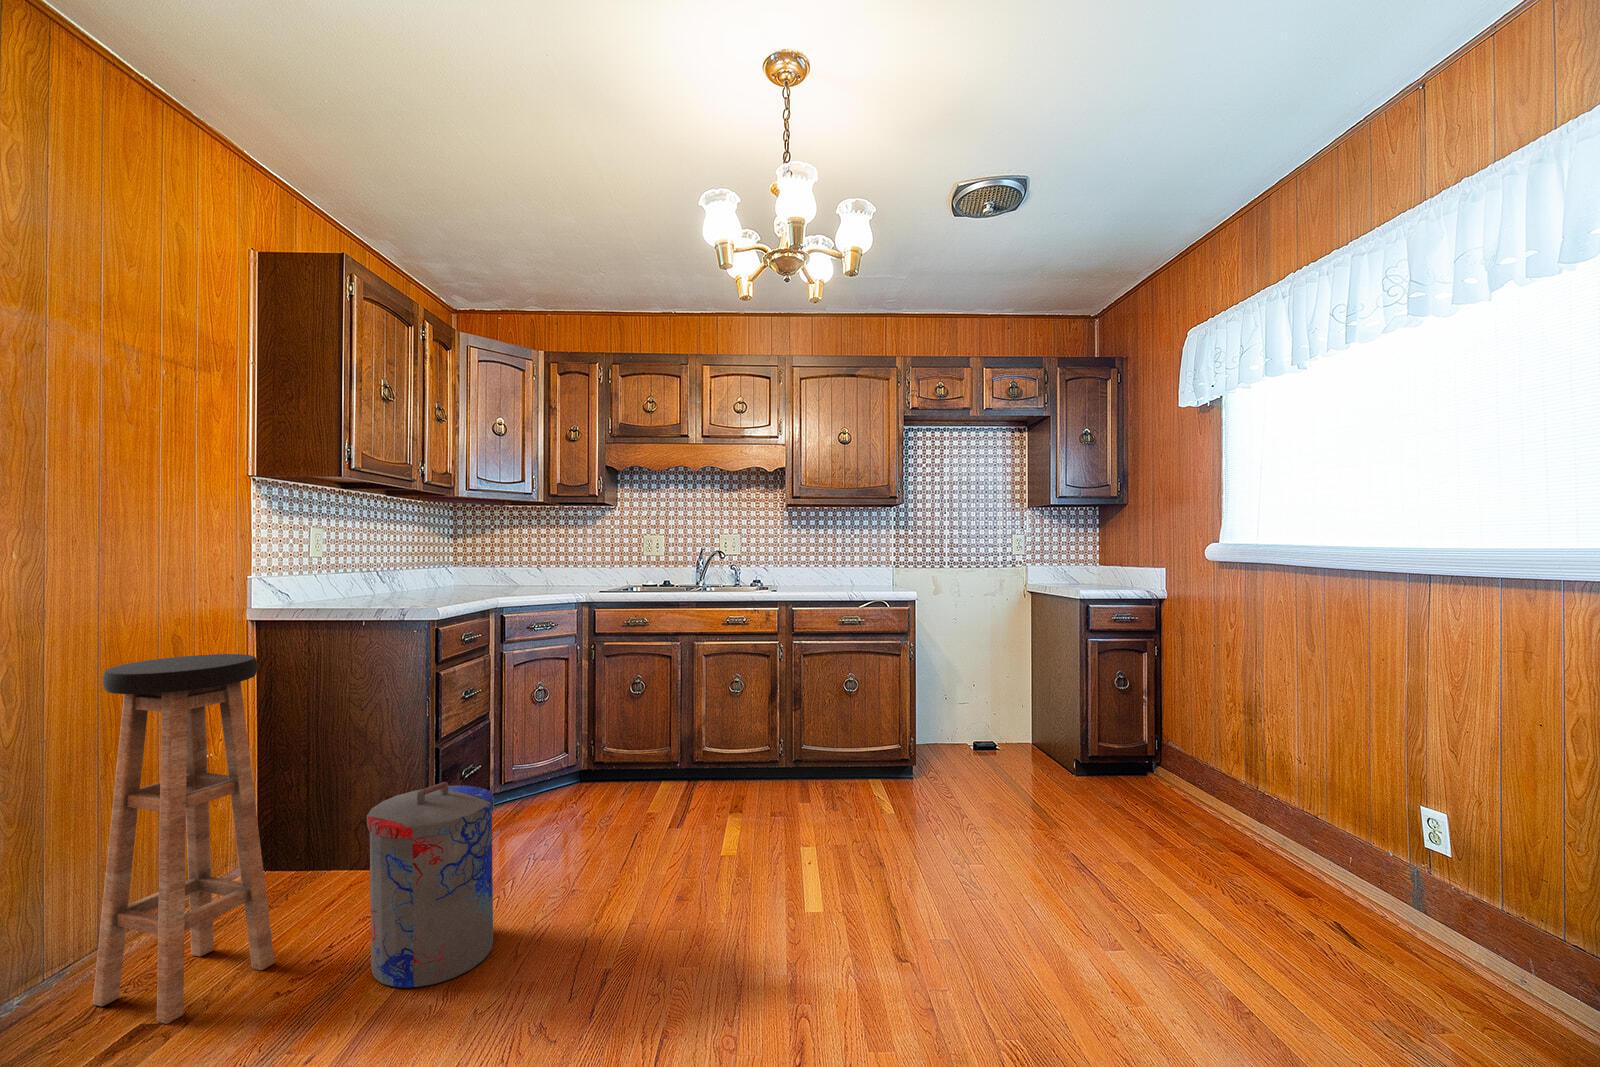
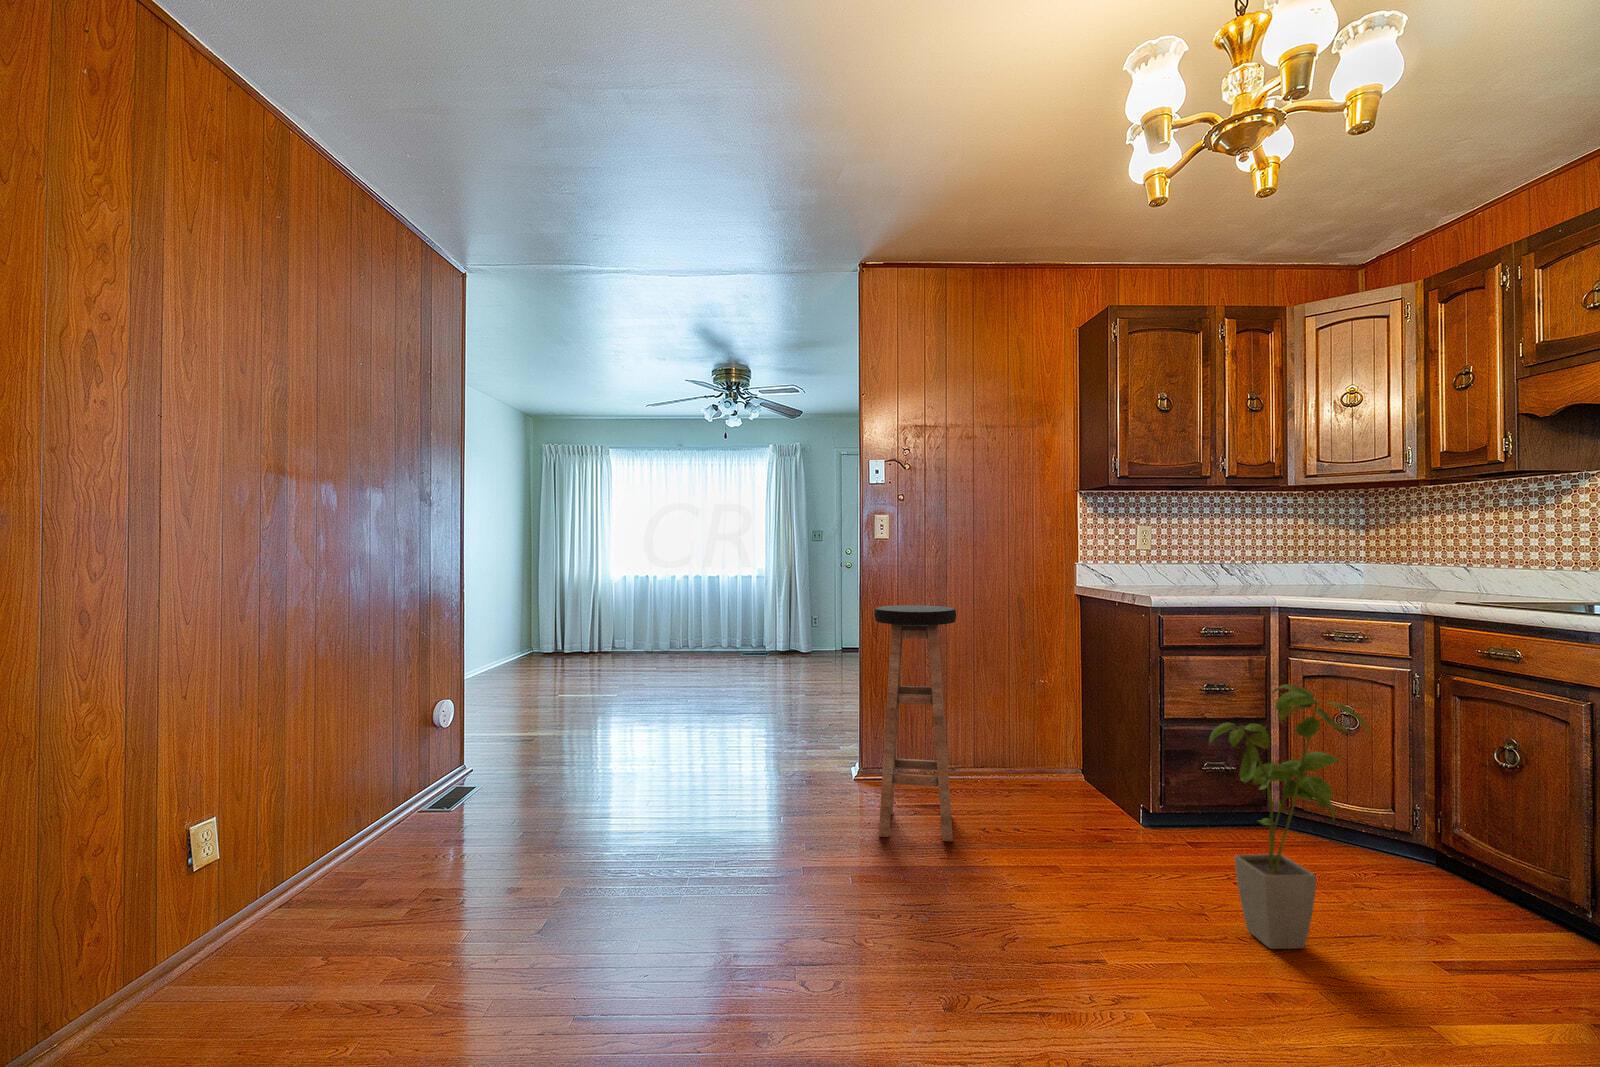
house plant: none [578,662,672,863] -> present [1209,685,1370,949]
trash can: present [367,782,494,988] -> none [952,742,1059,920]

